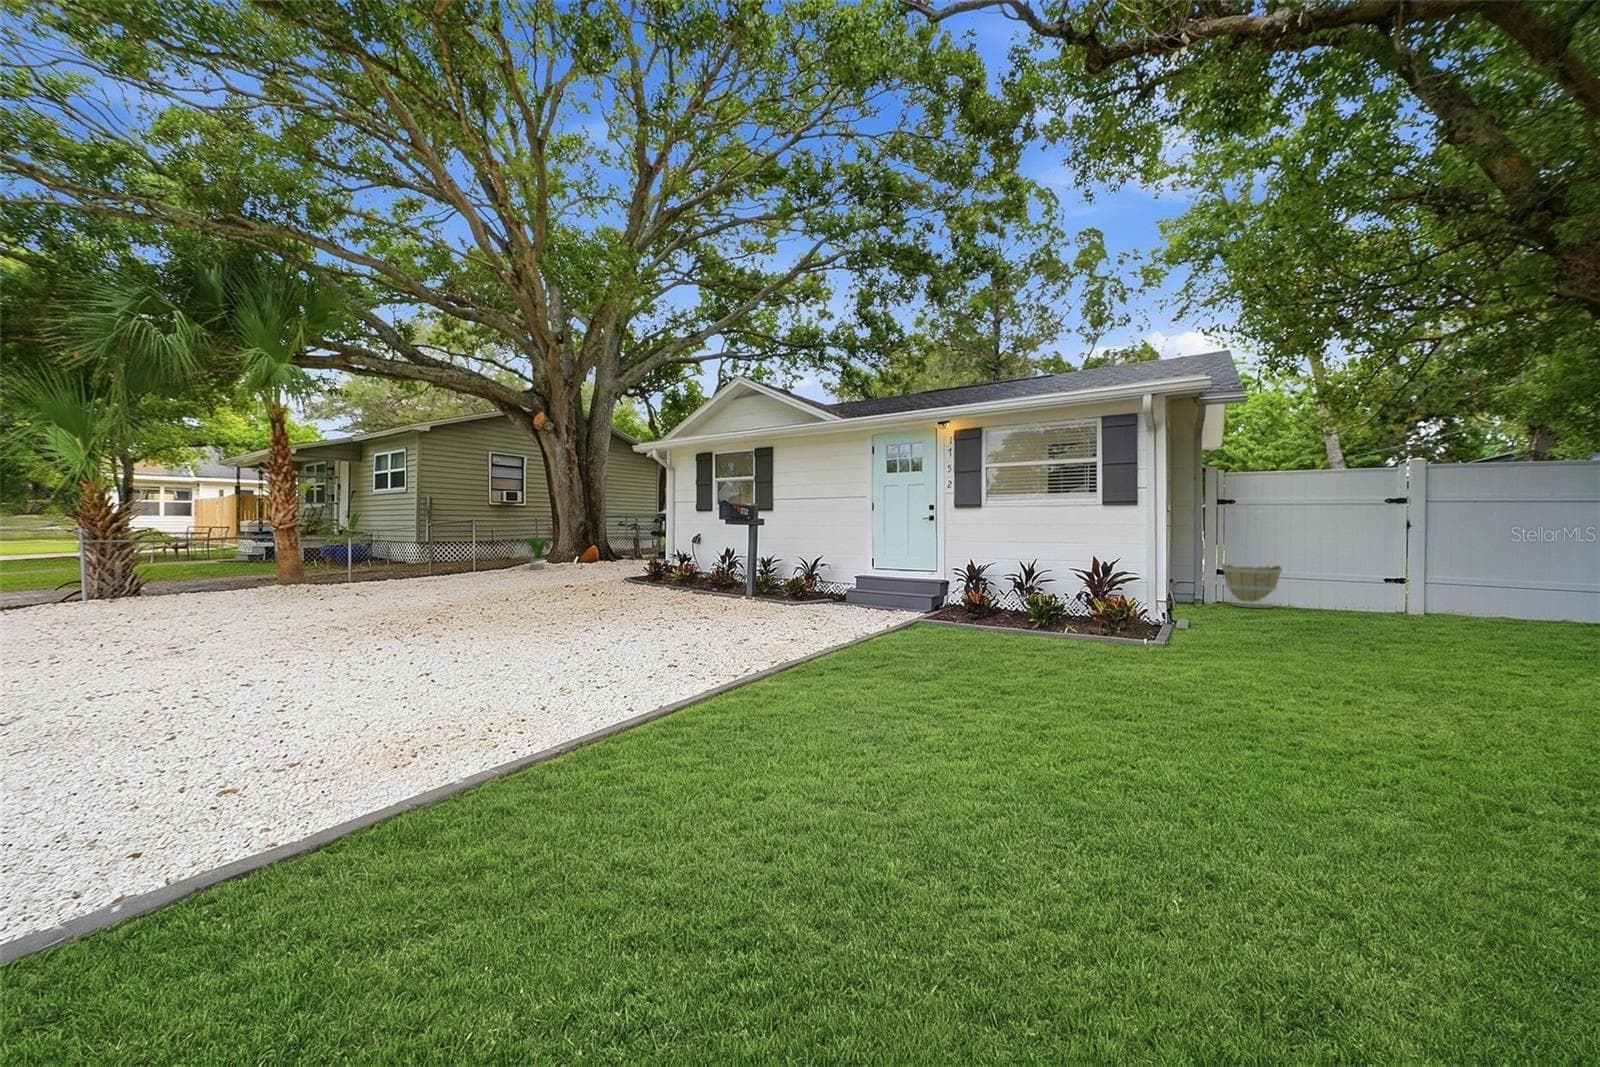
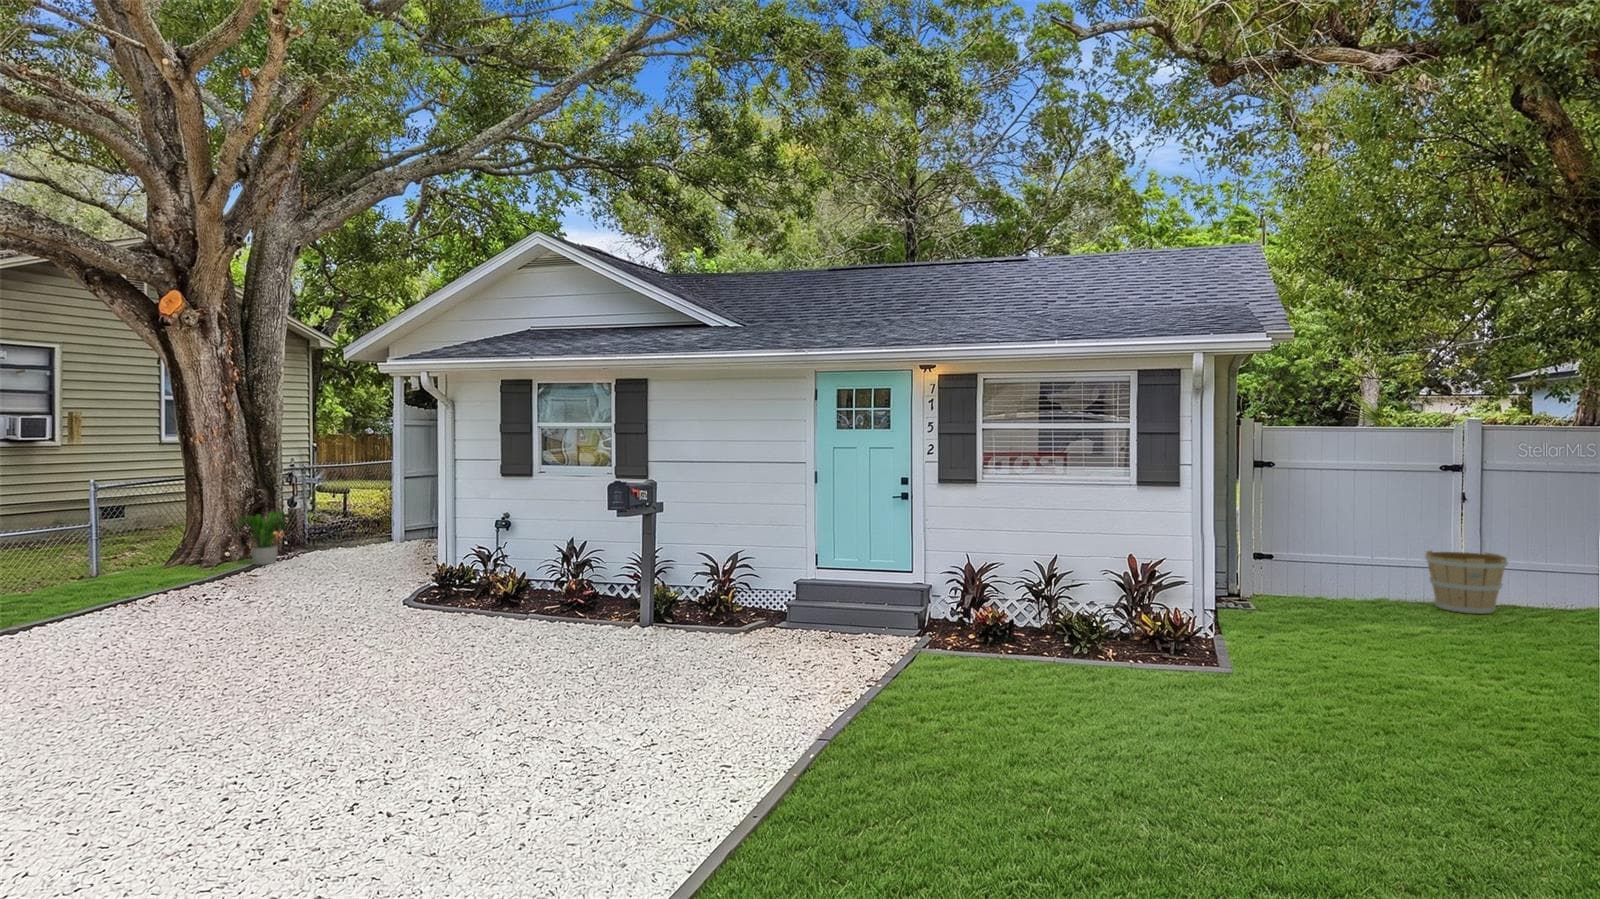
wooden bucket: present [1222,564,1282,608] -> present [1425,551,1508,614]

